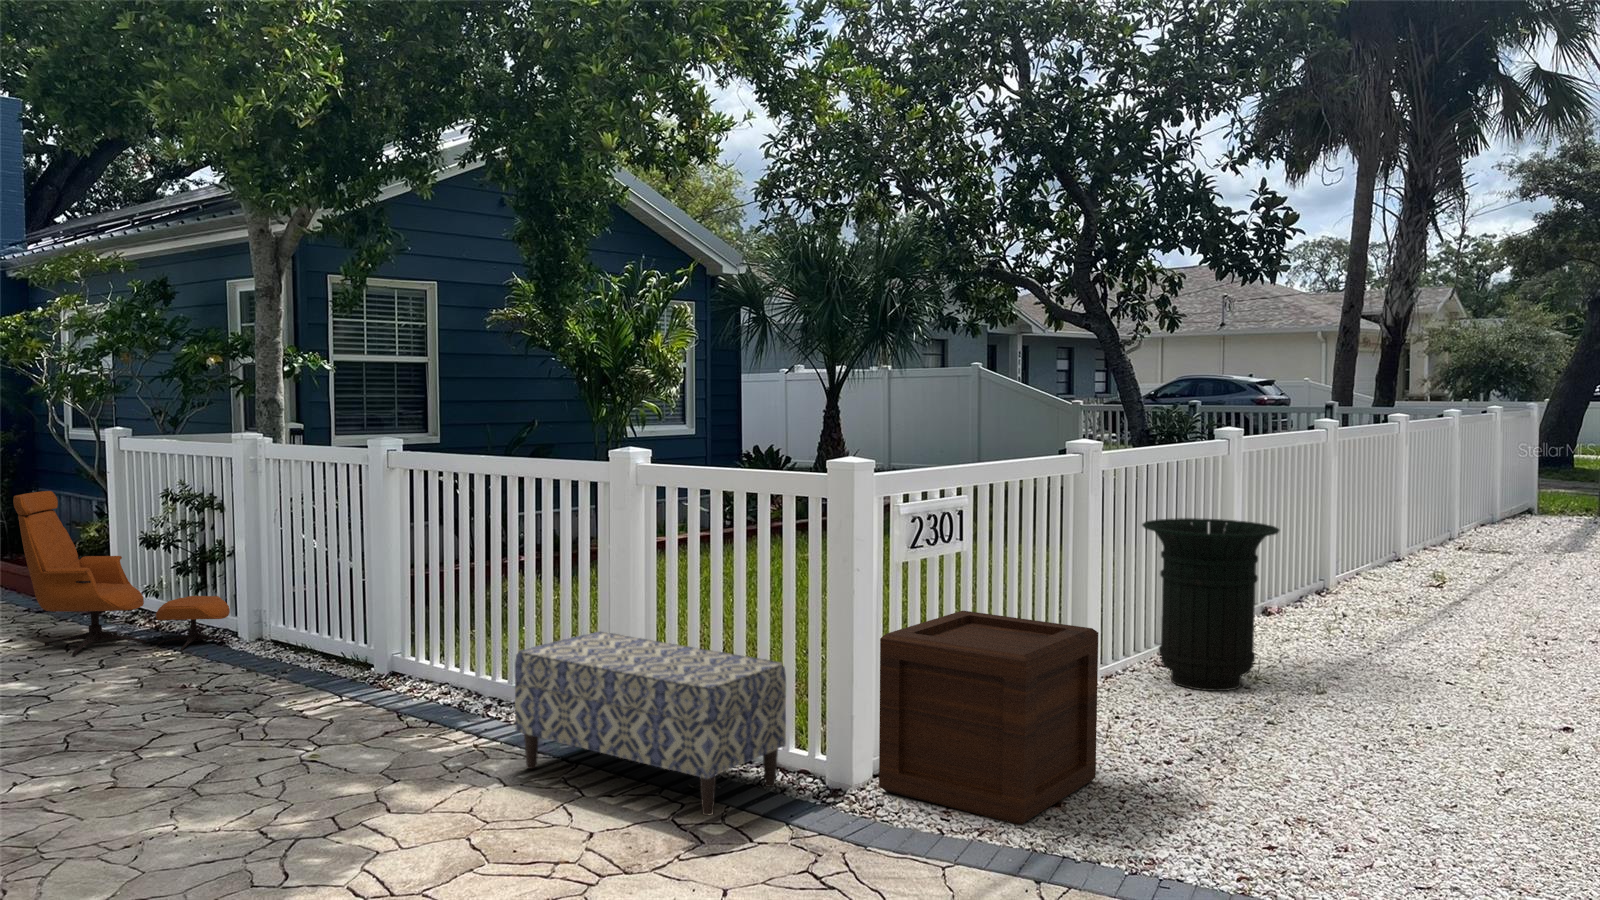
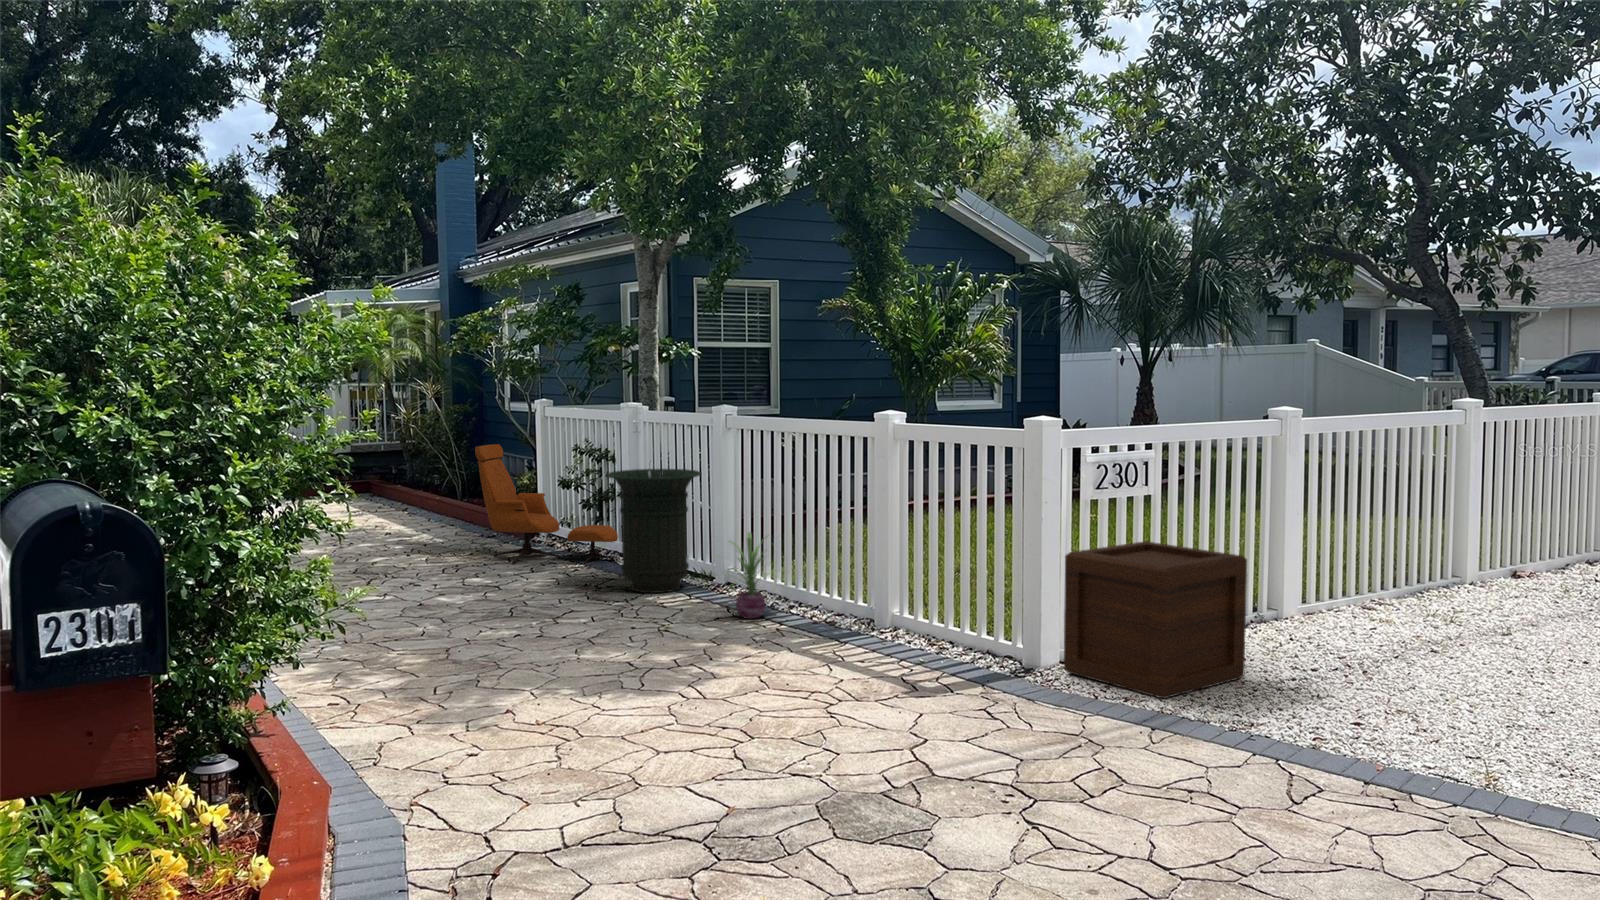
trash can: present [1142,518,1279,691] -> present [606,469,701,593]
decorative plant: none [366,610,491,730] -> present [731,532,786,619]
bench: present [515,632,786,815] -> none [802,549,996,678]

